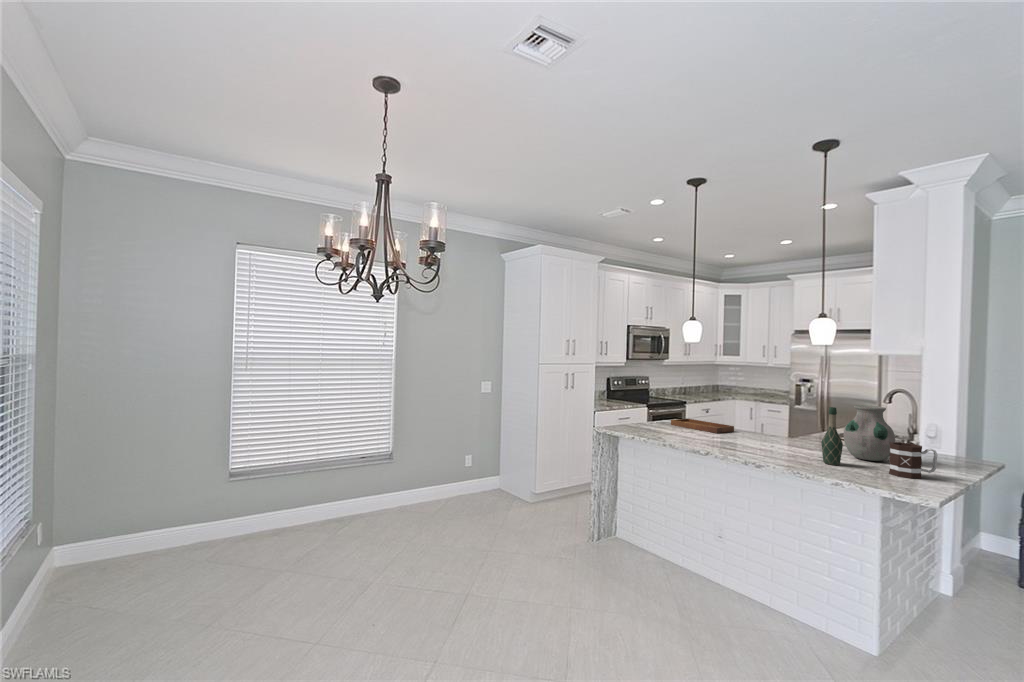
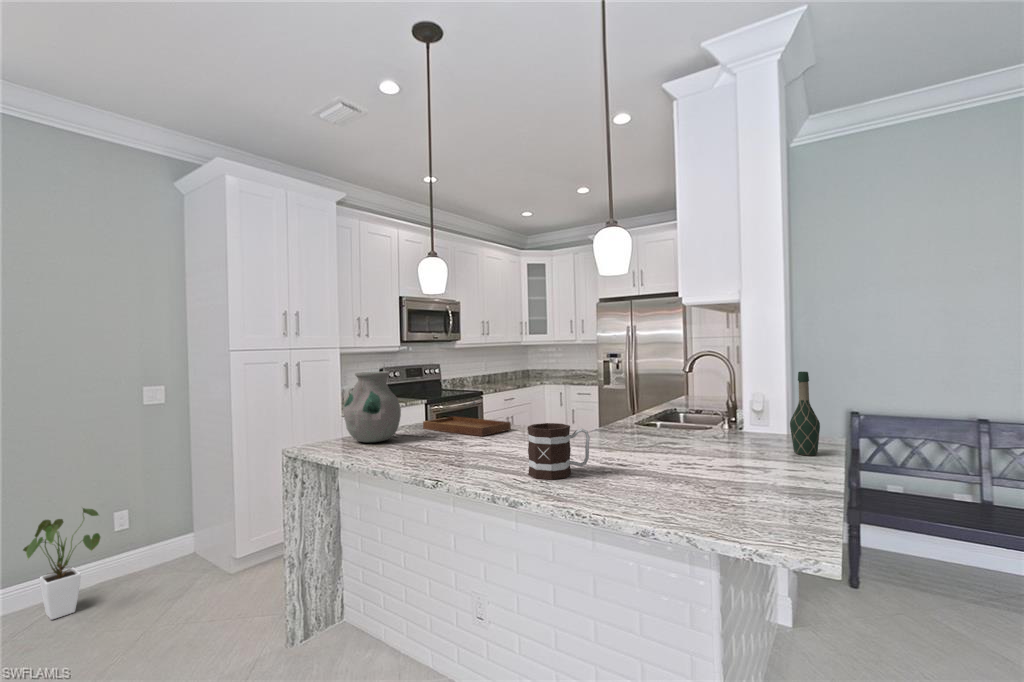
vase: present [844,405,895,461] -> present [343,371,401,442]
wine bottle: present [821,407,843,465] -> present [790,372,820,455]
mug: present [889,442,938,478] -> present [527,423,590,480]
house plant: none [433,449,473,510] -> present [23,508,100,620]

